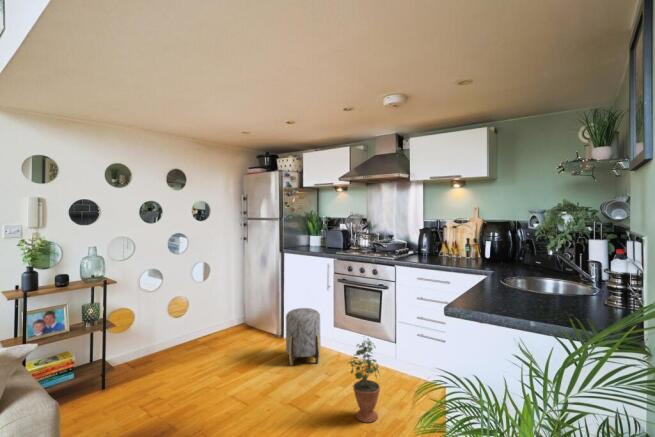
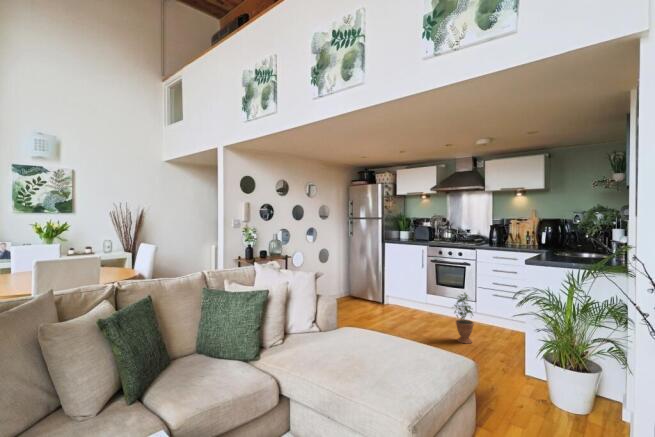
stool: present [286,308,321,366] -> none [394,280,420,318]

